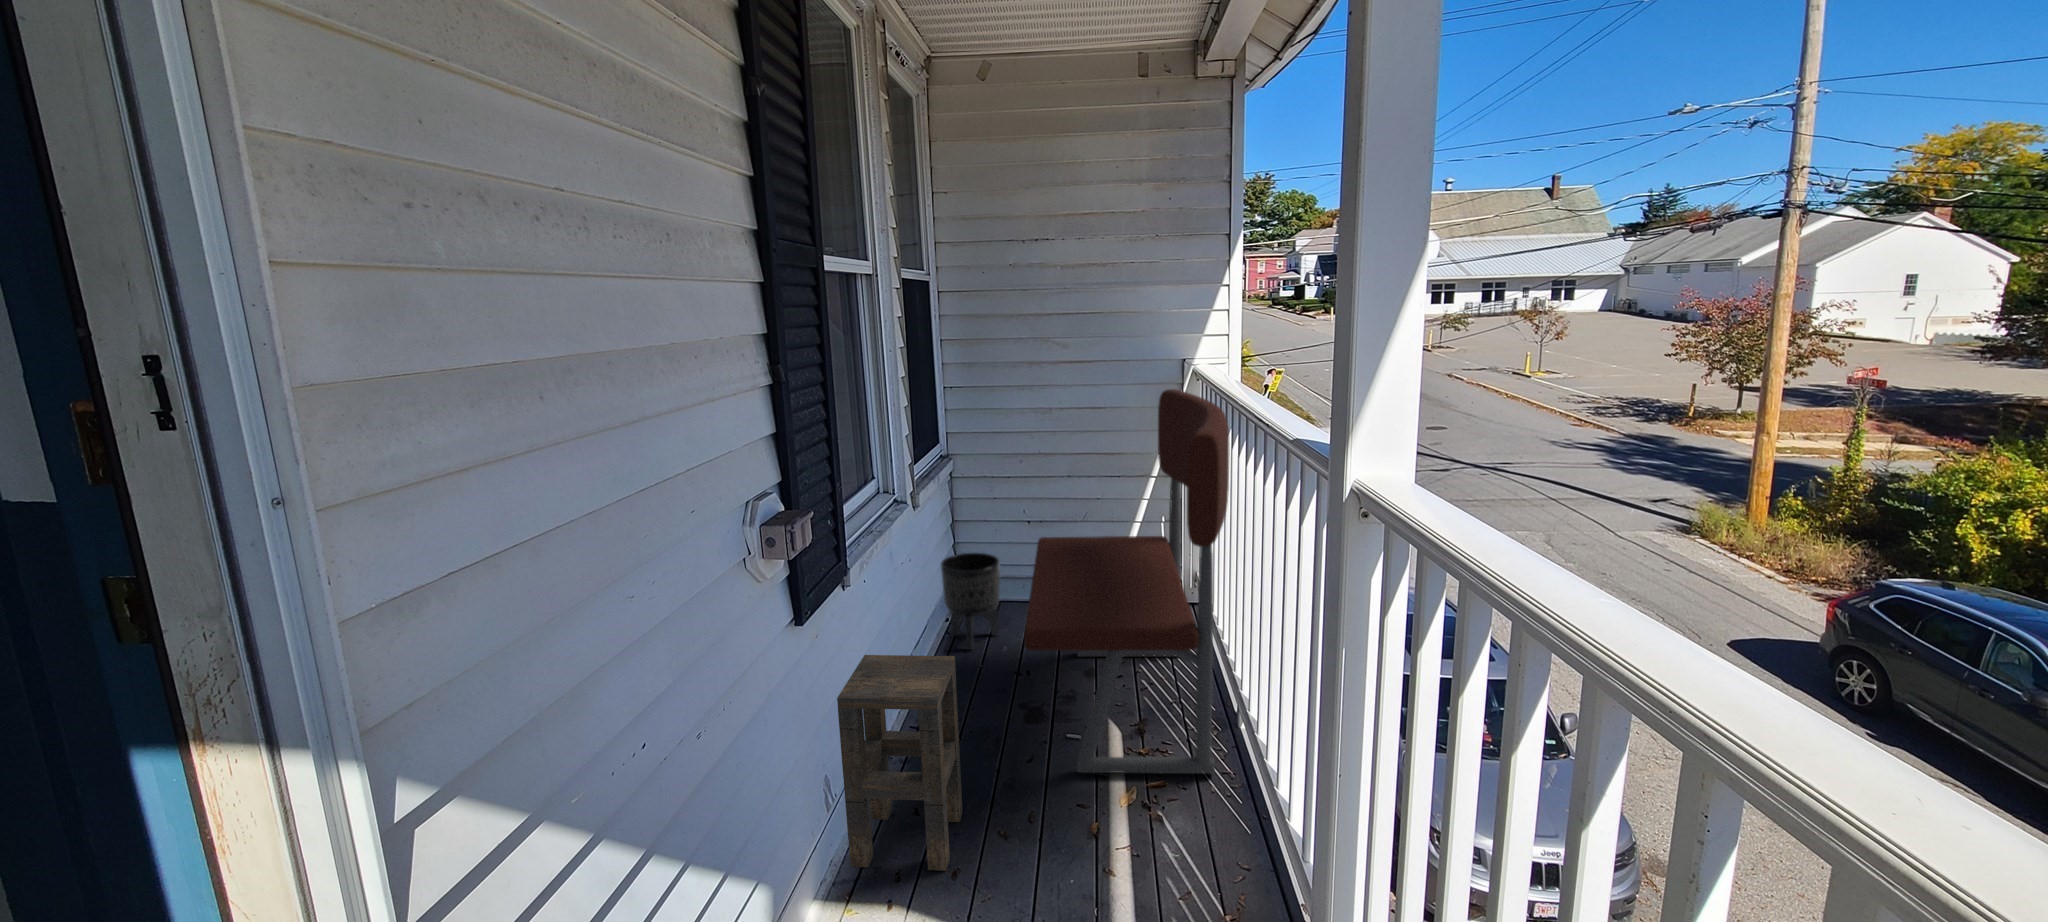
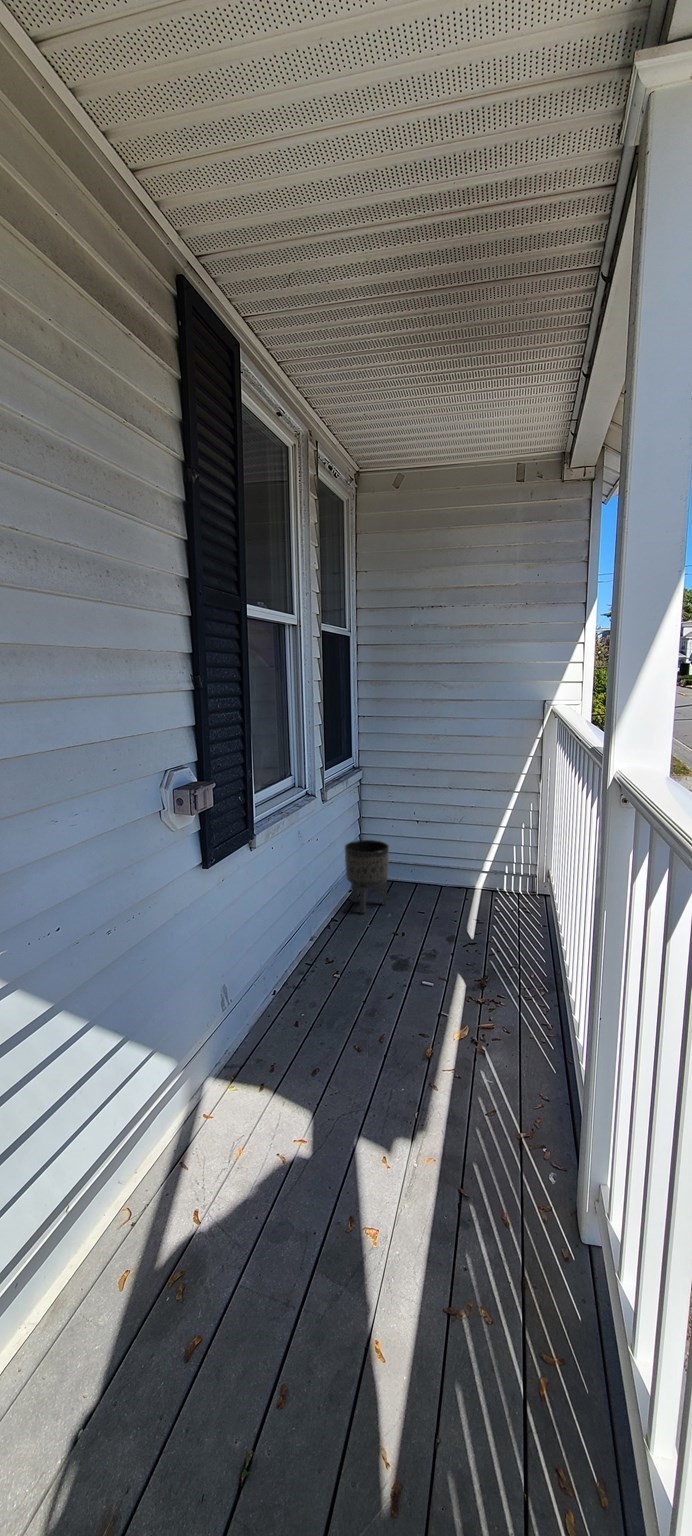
bench: present [1024,389,1230,773] -> none [386,719,561,1022]
side table: present [837,655,962,871] -> none [233,900,330,1070]

